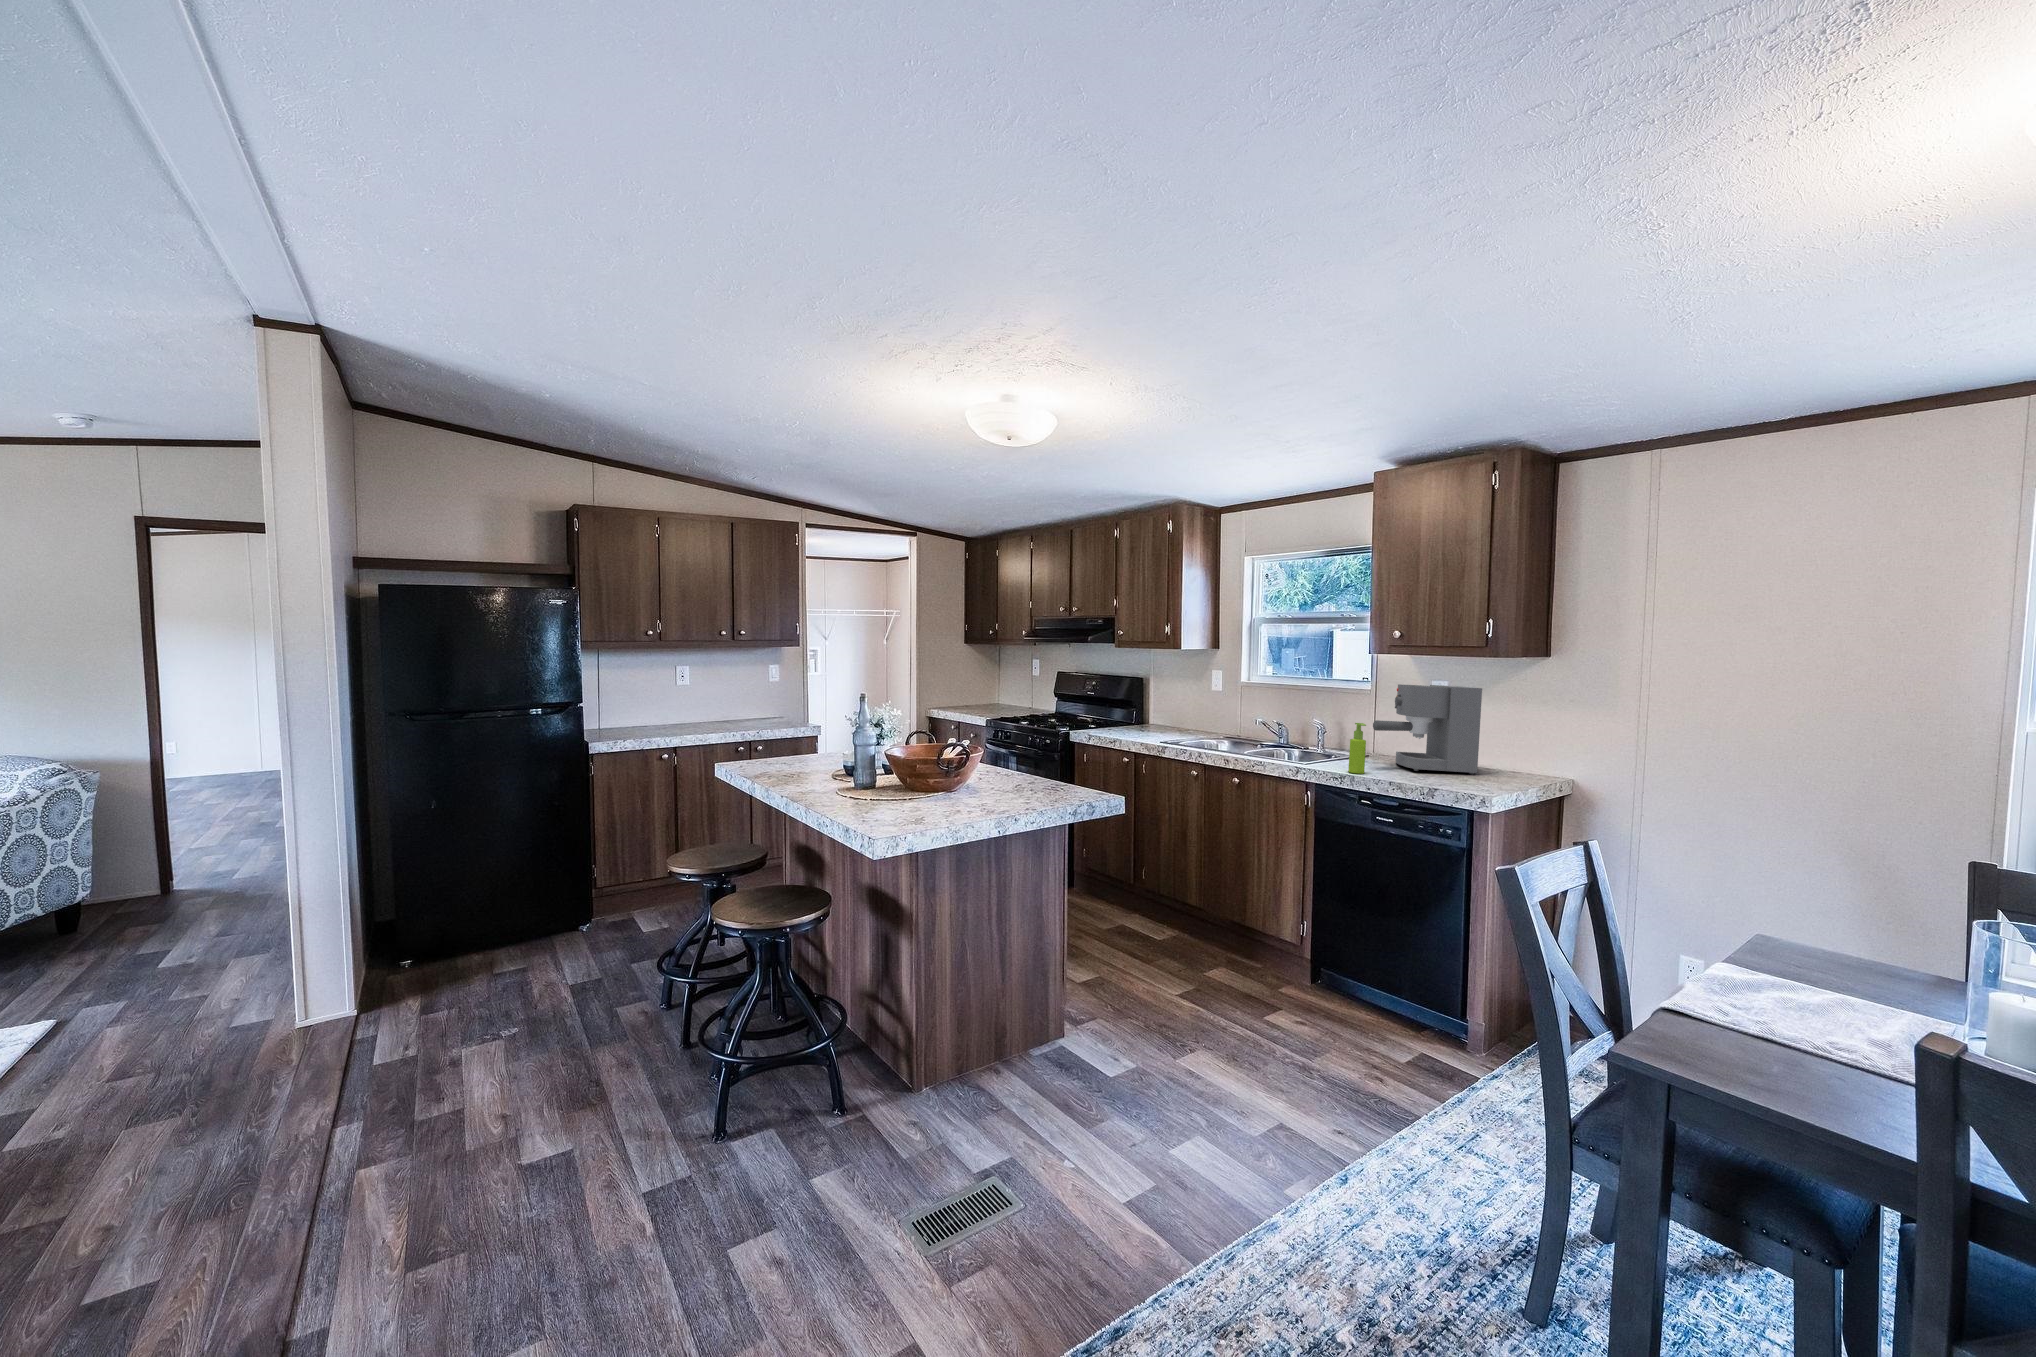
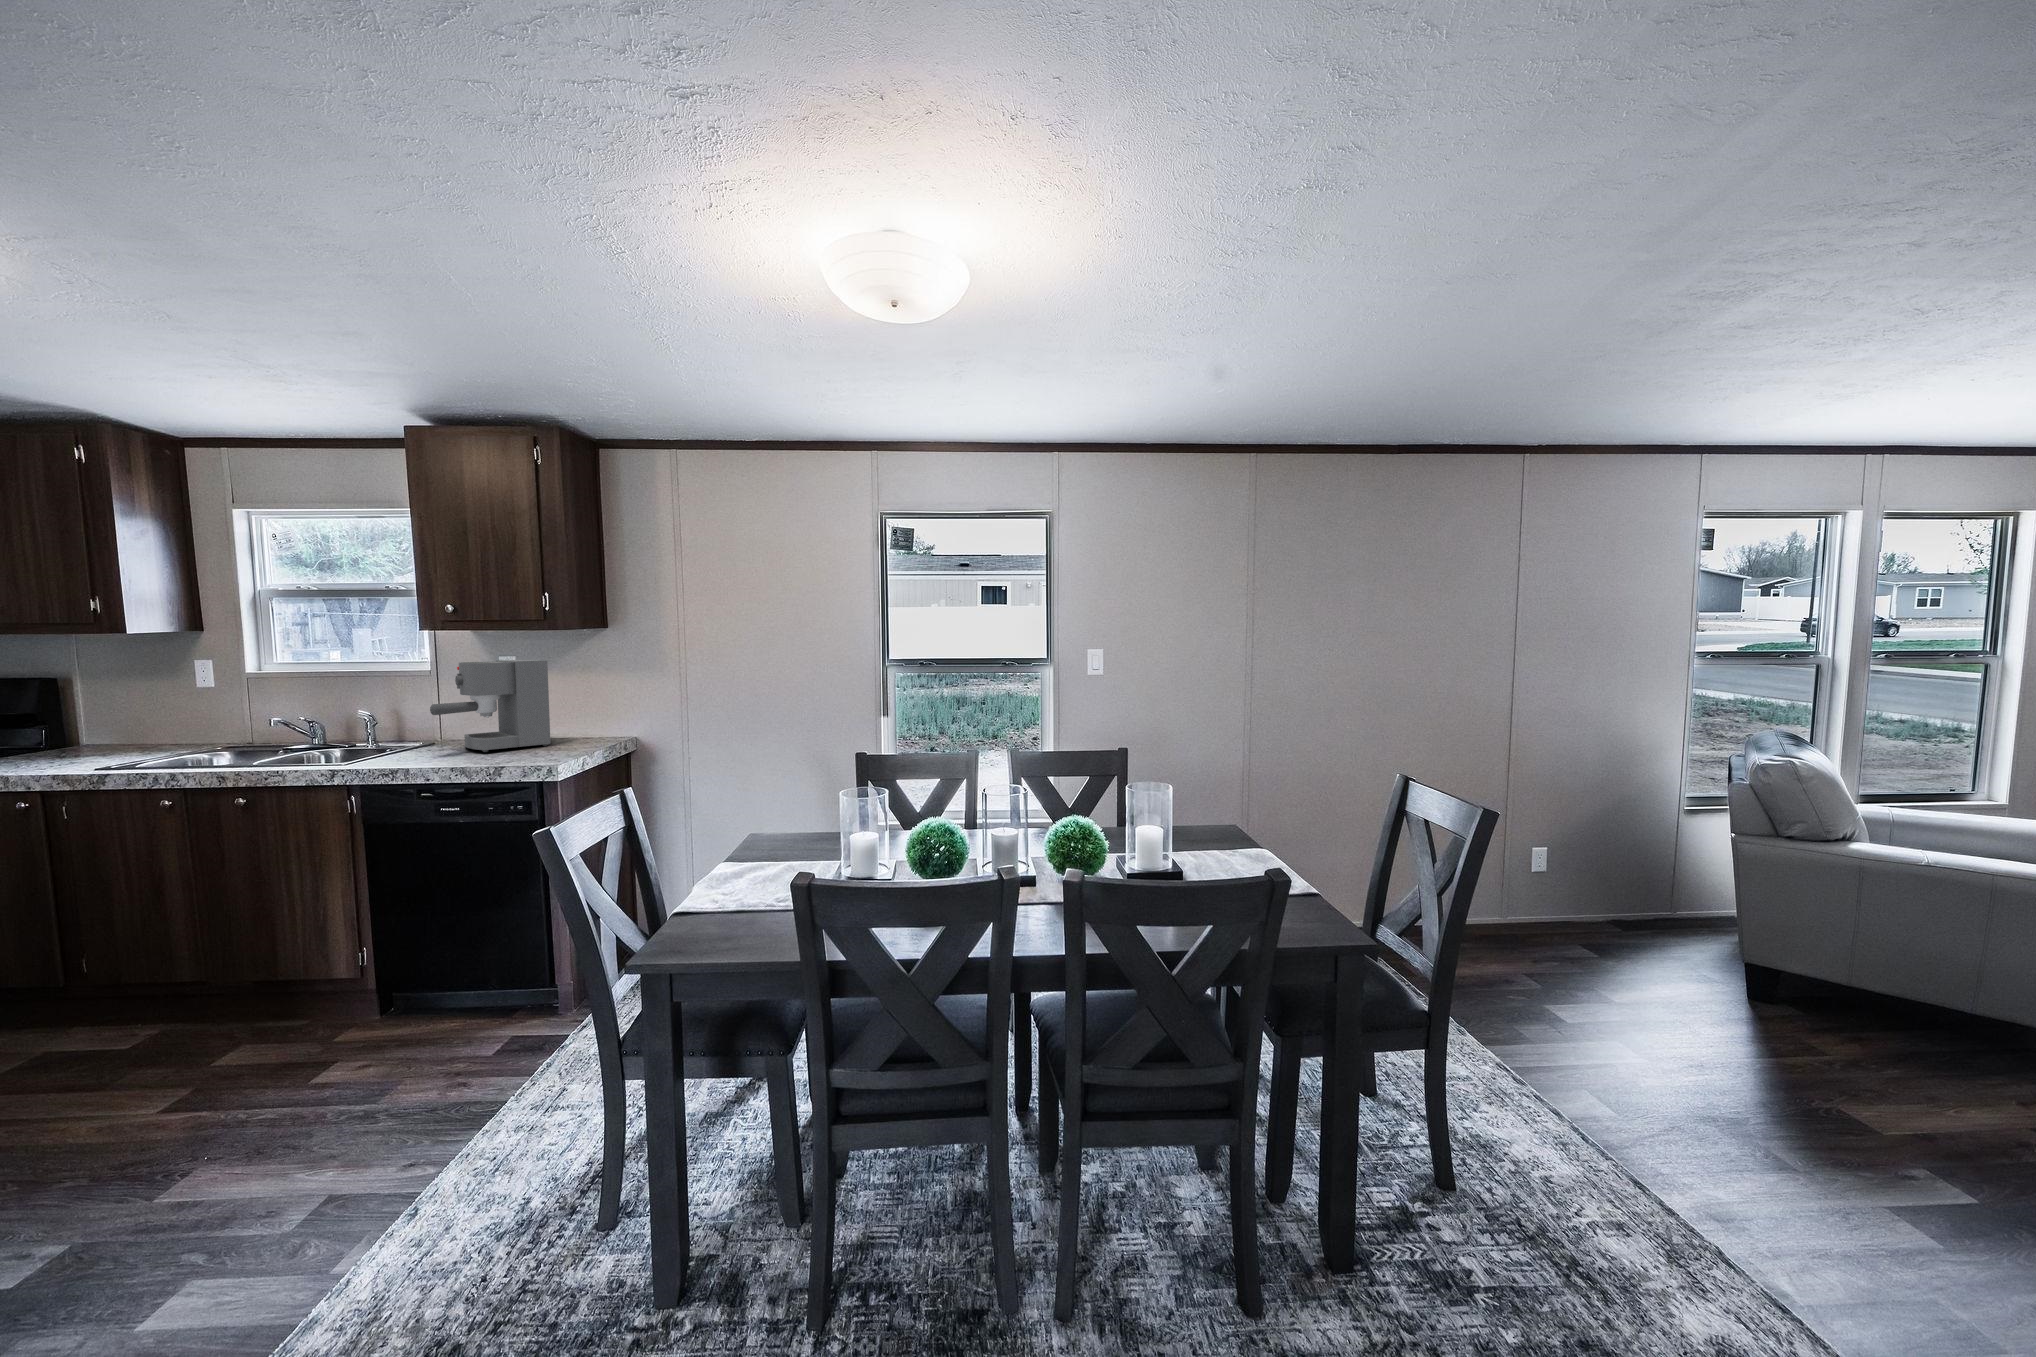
soap dispenser: present [1348,723,1366,774] -> none [400,709,423,766]

